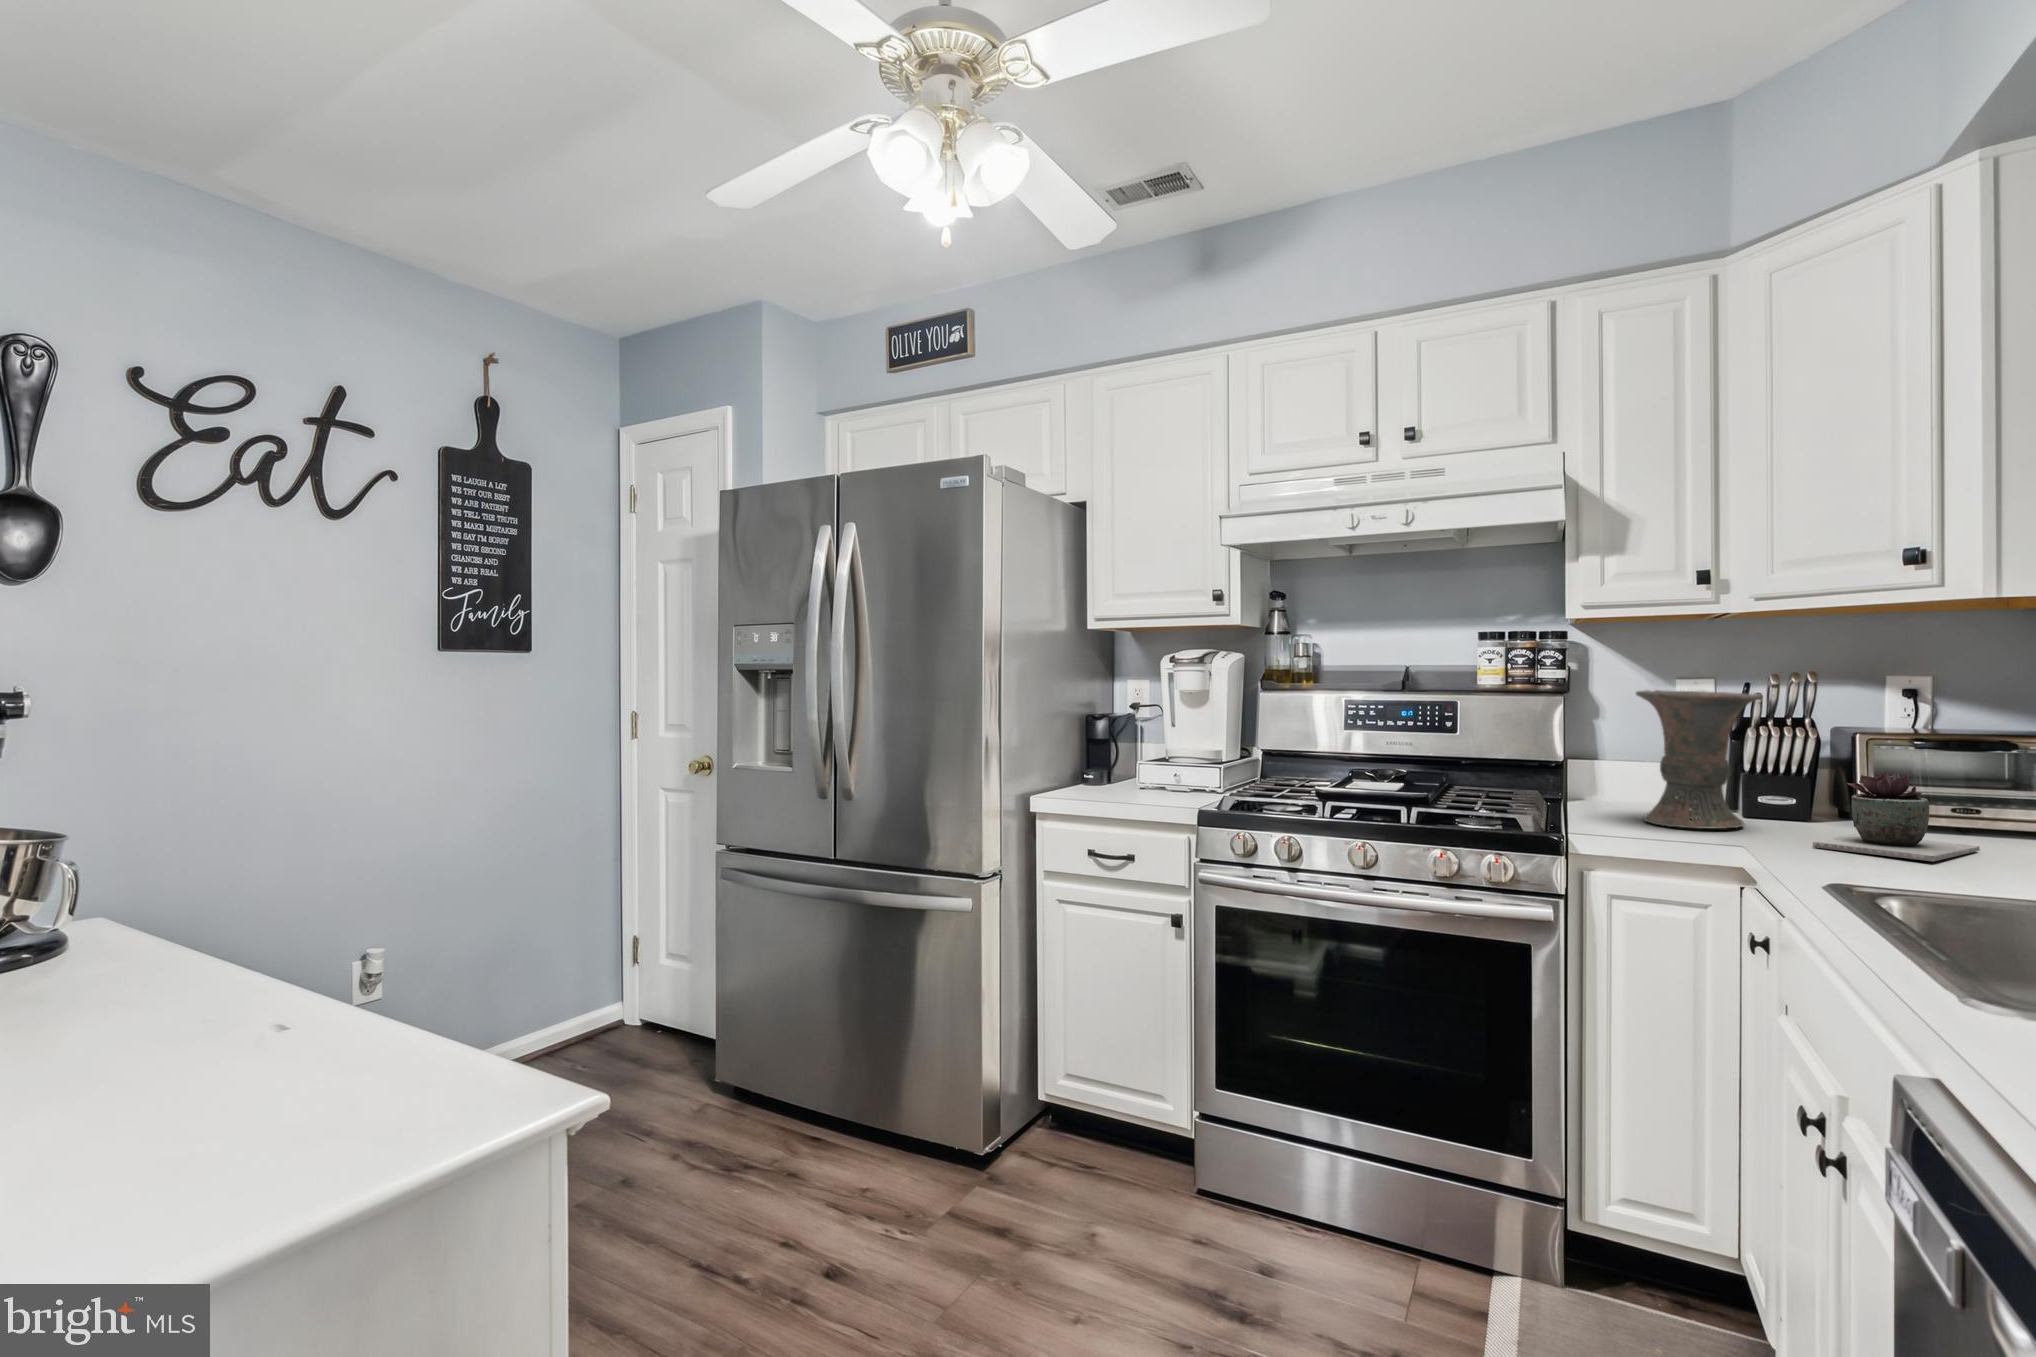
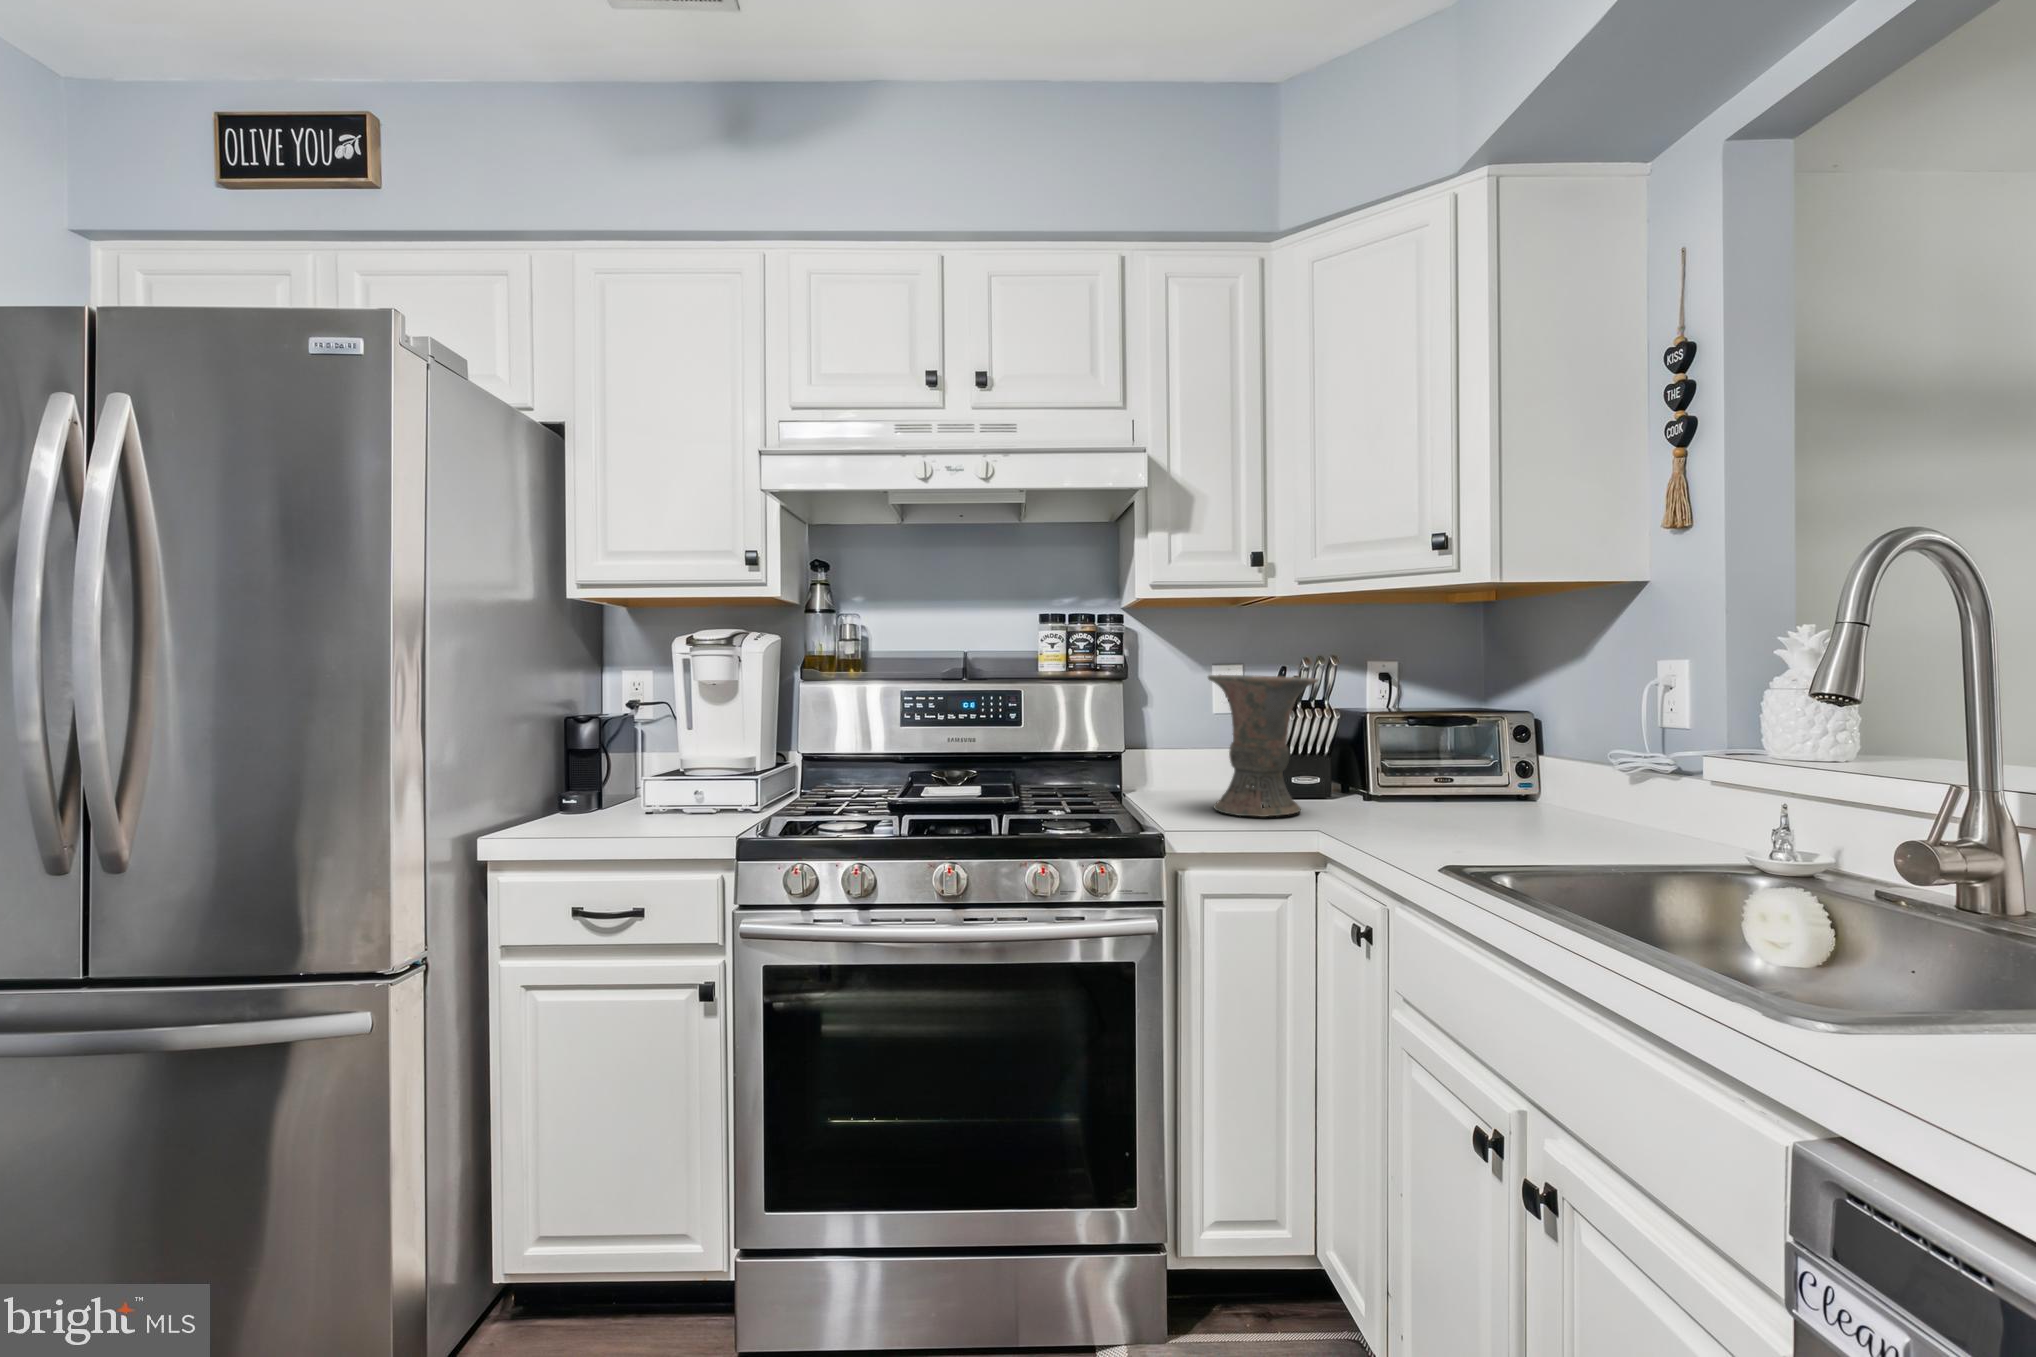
succulent plant: present [1813,772,1980,862] -> none [1378,751,1487,836]

